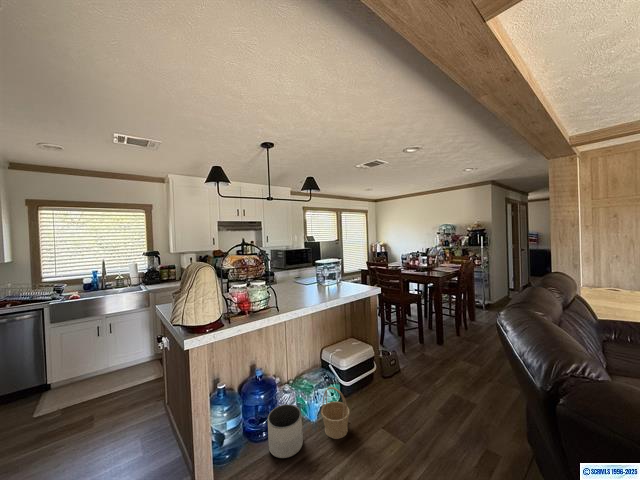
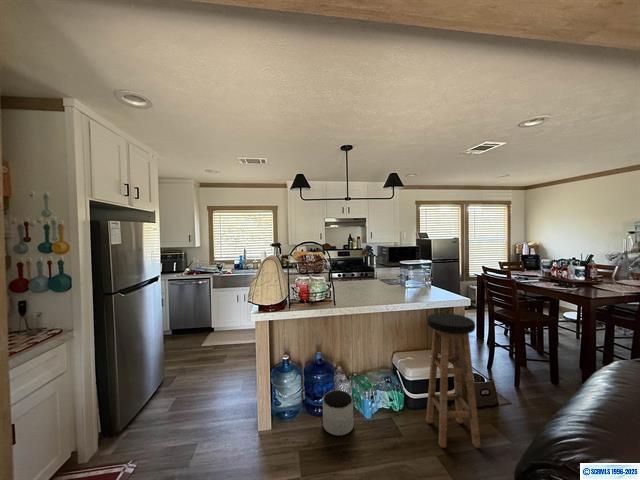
bar stool: none [360,302,408,424] -> present [426,313,481,448]
basket: present [321,387,350,439] -> none [374,388,403,441]

